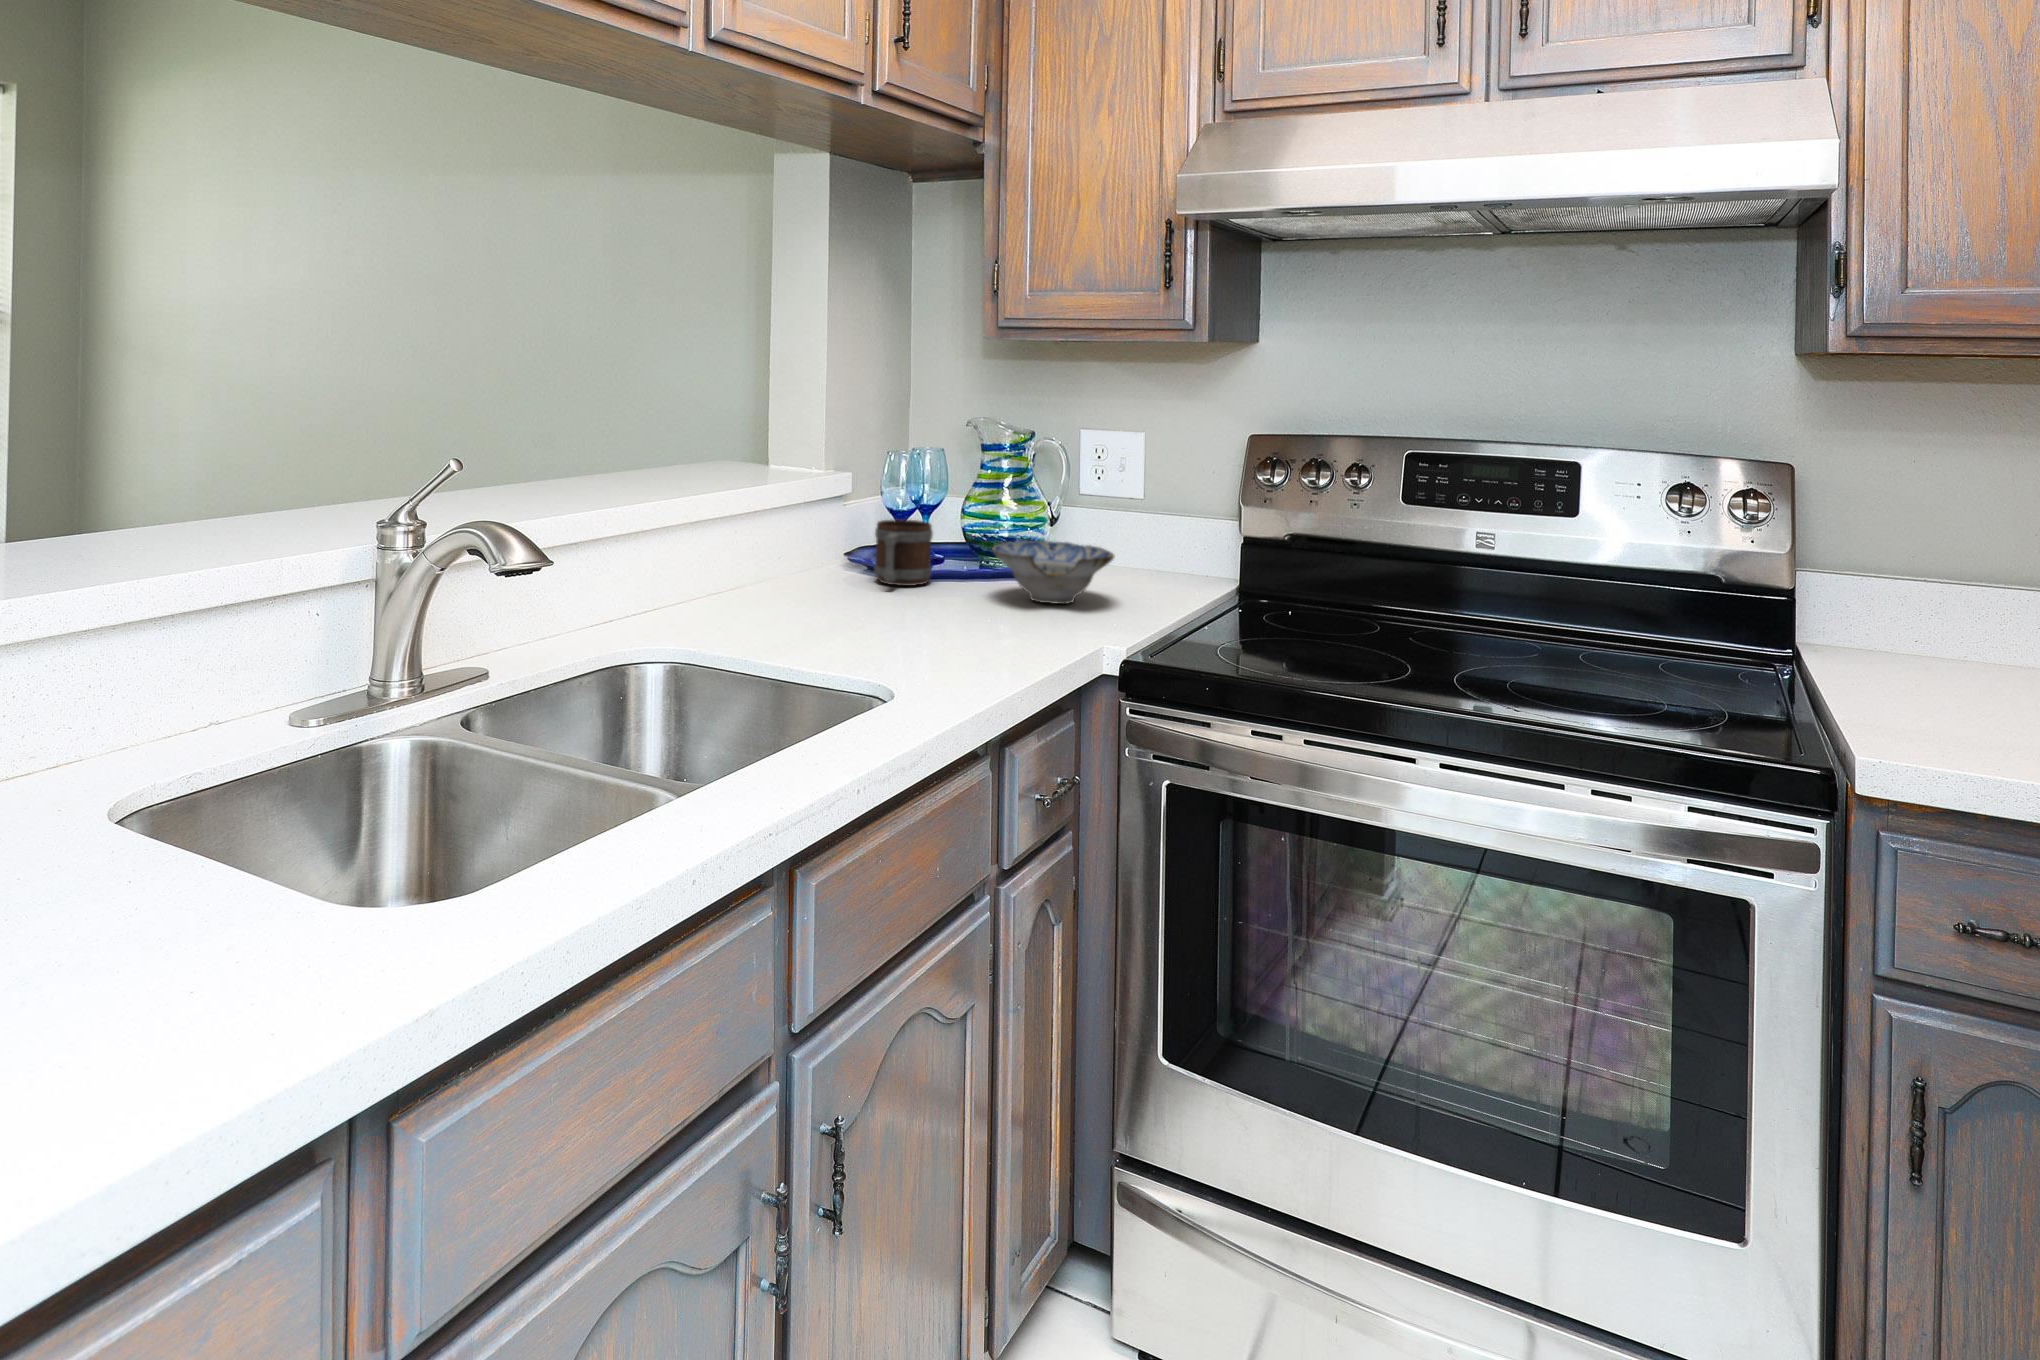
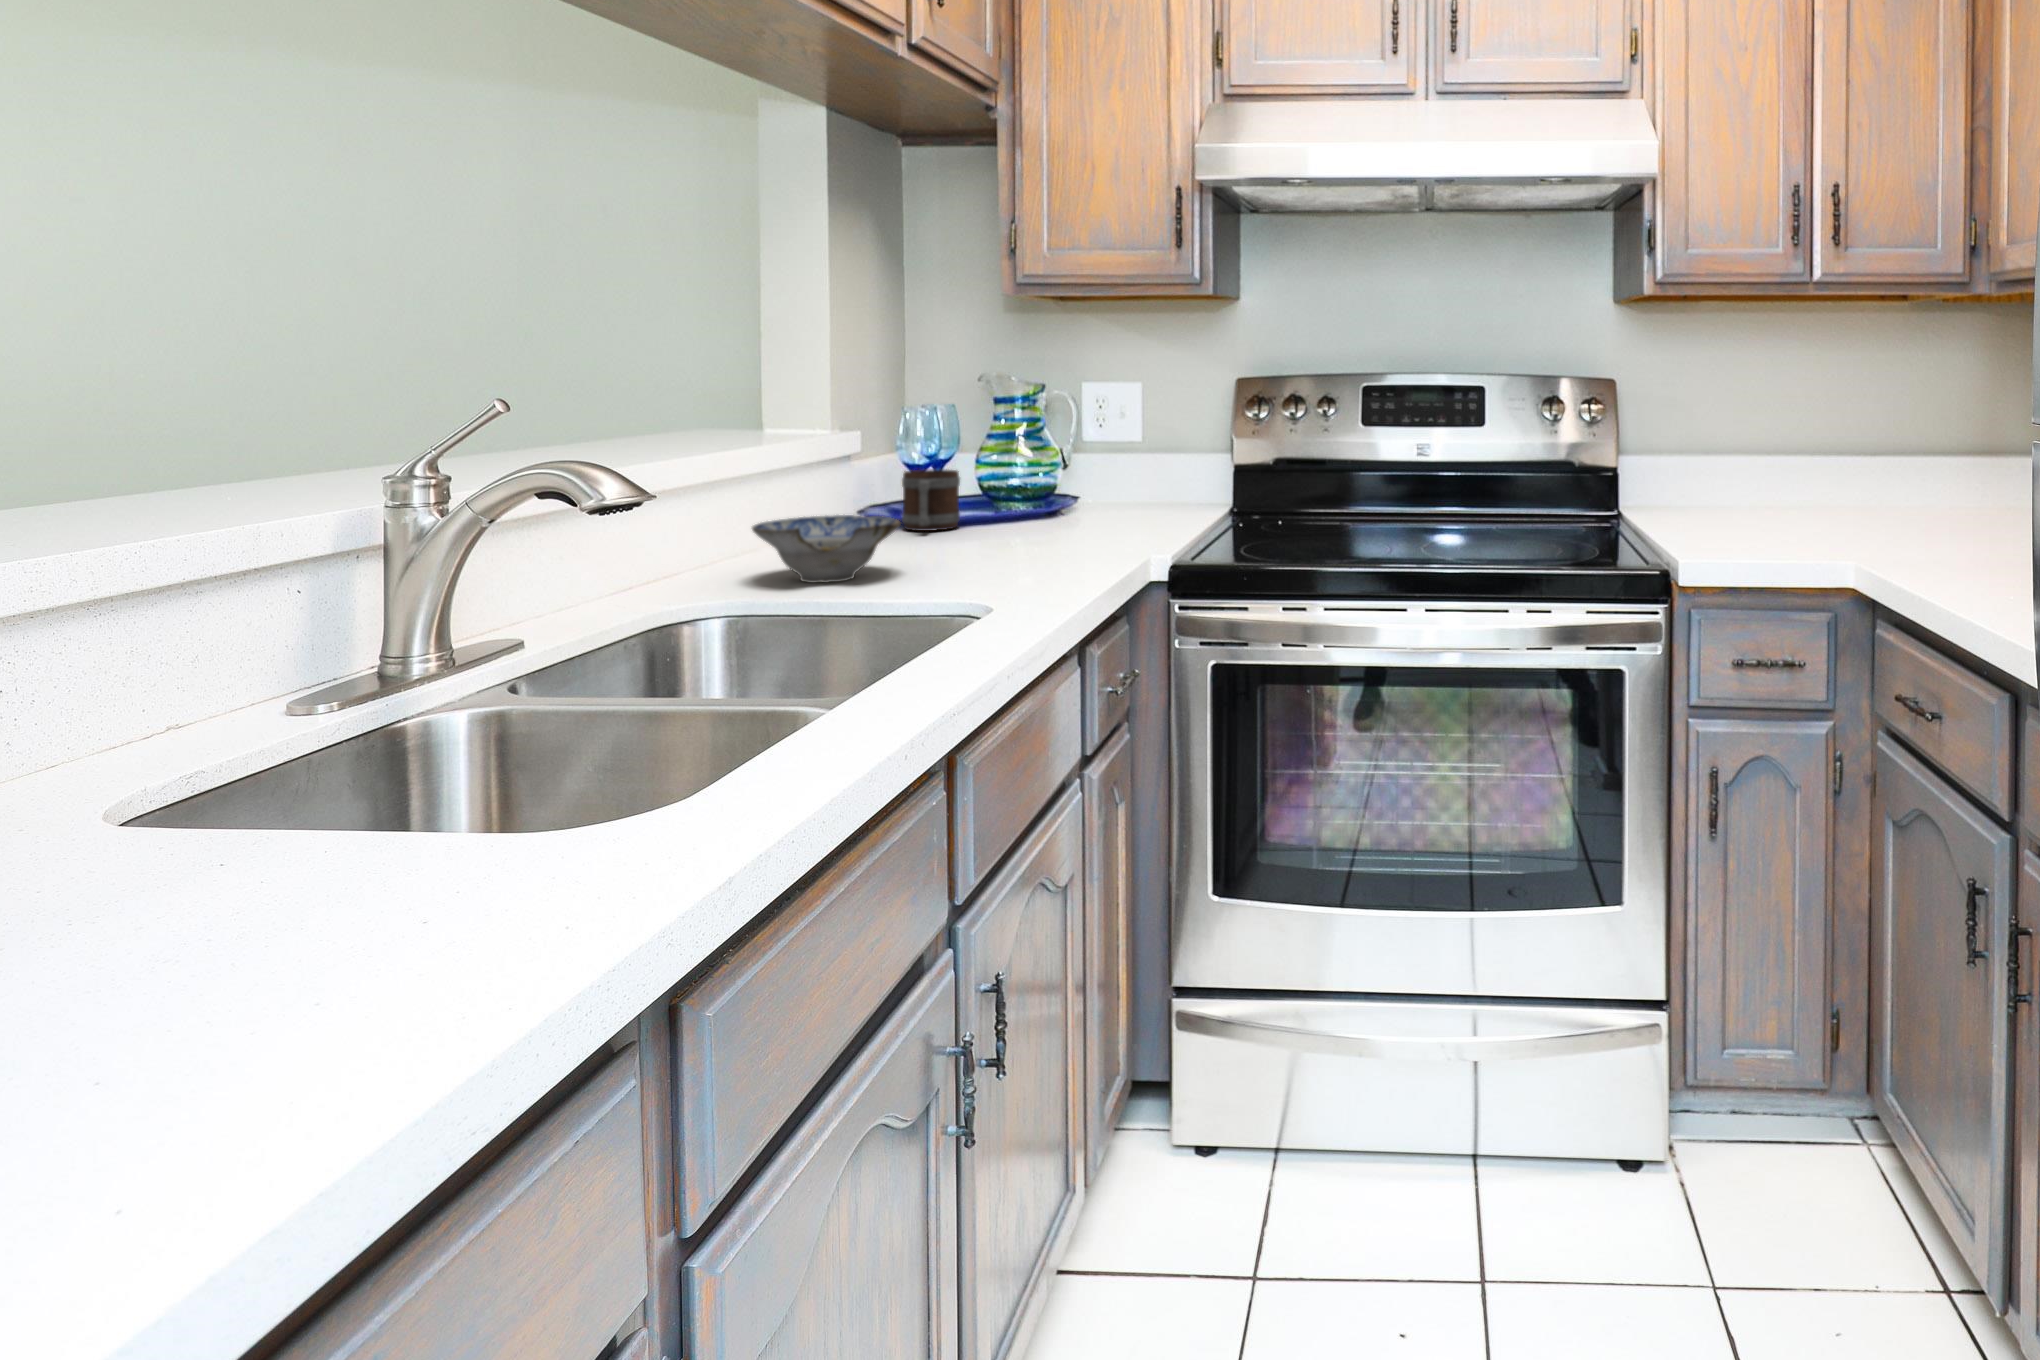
ceramic bowl: present [993,541,1114,604] -> present [752,515,901,583]

